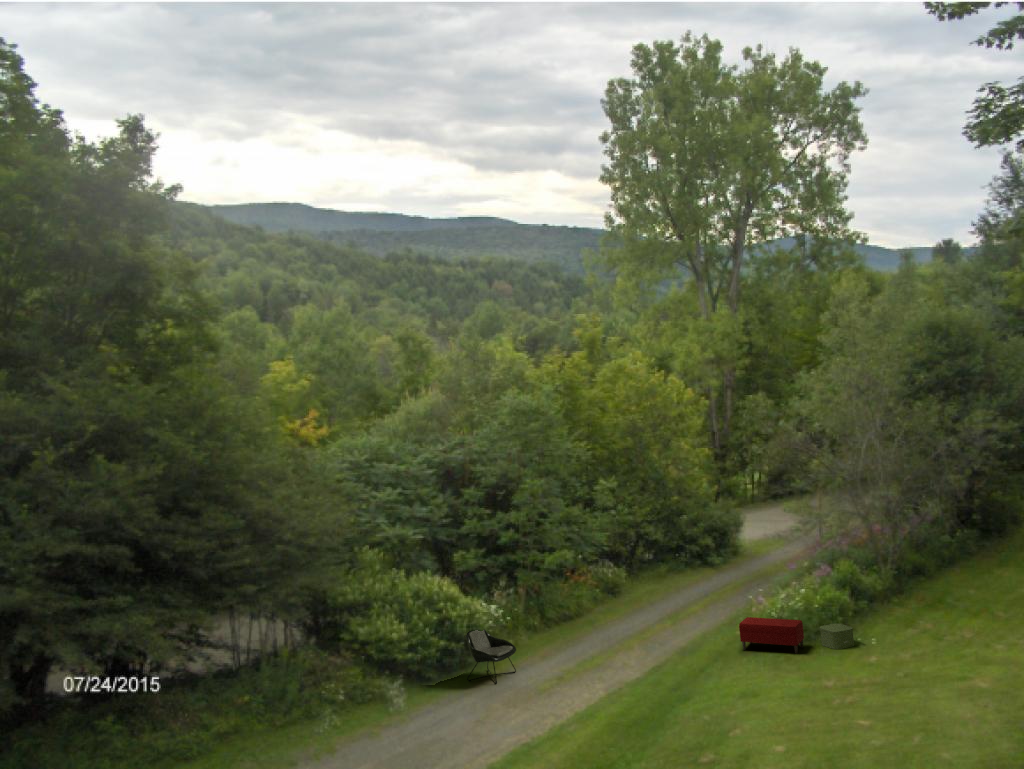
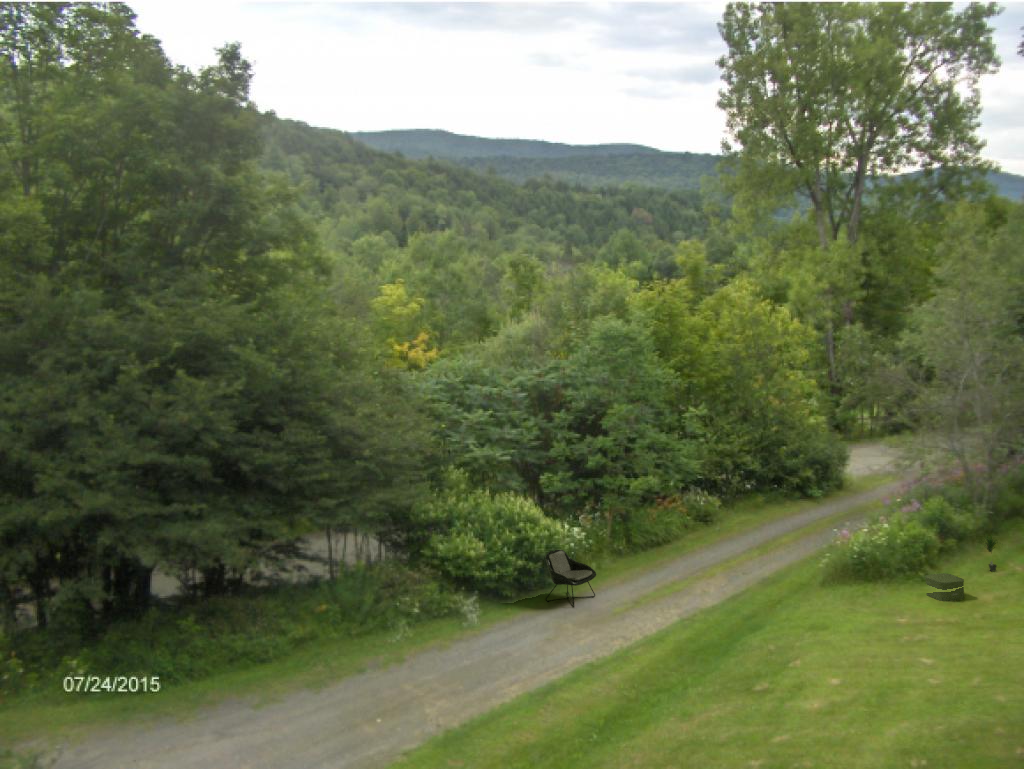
potted plant: none [862,582,888,619] -> present [981,536,998,571]
bench: present [739,617,804,654] -> none [834,560,907,603]

